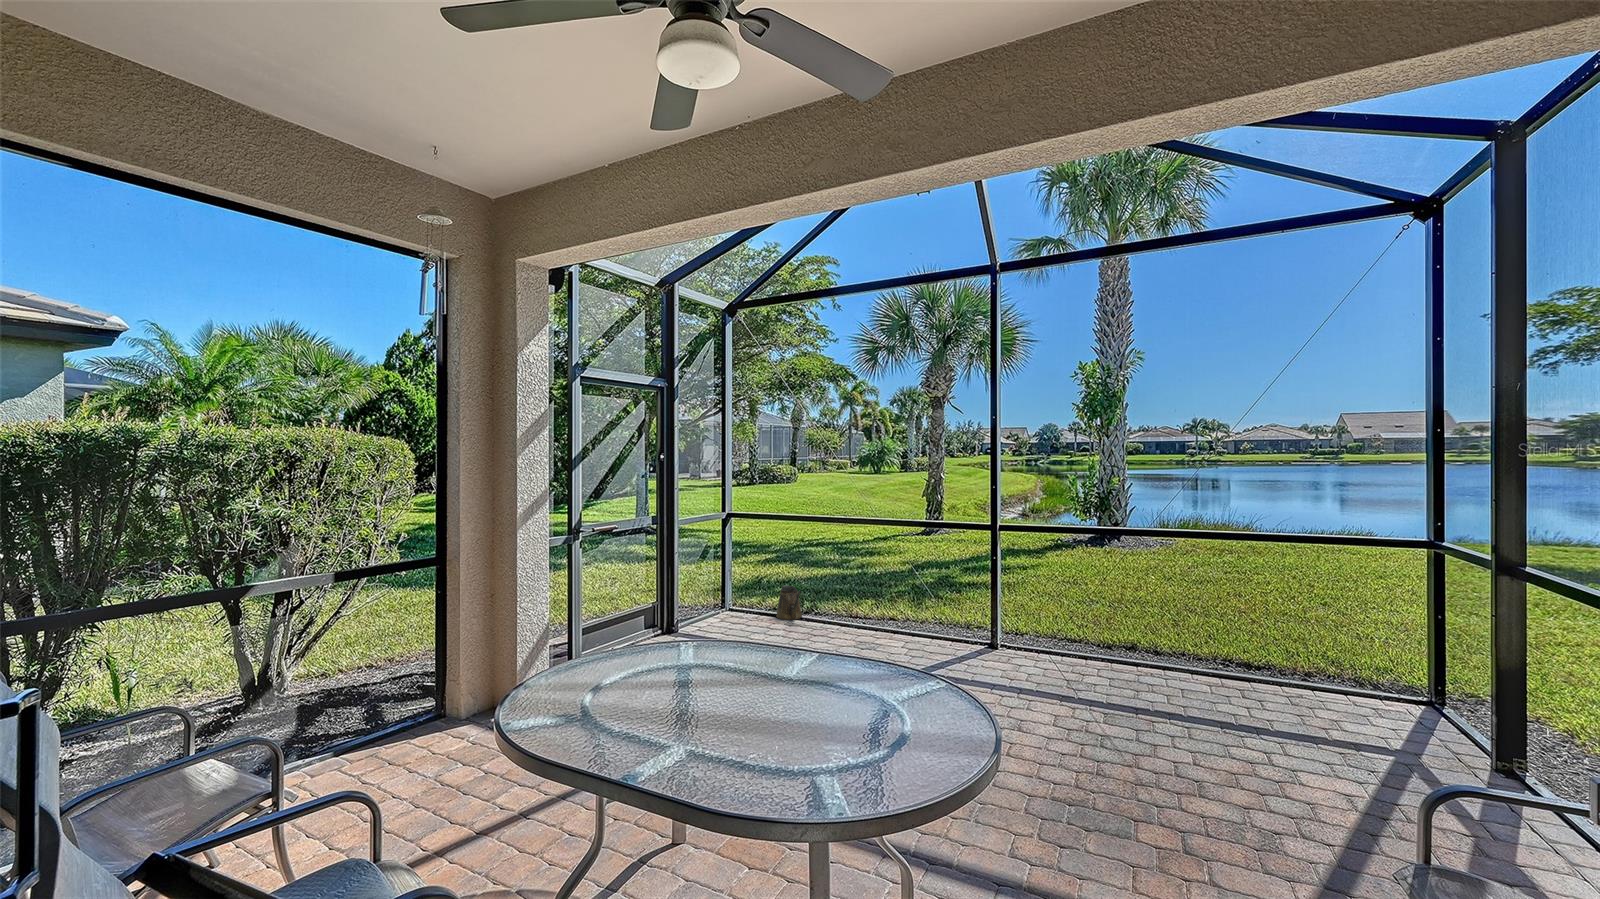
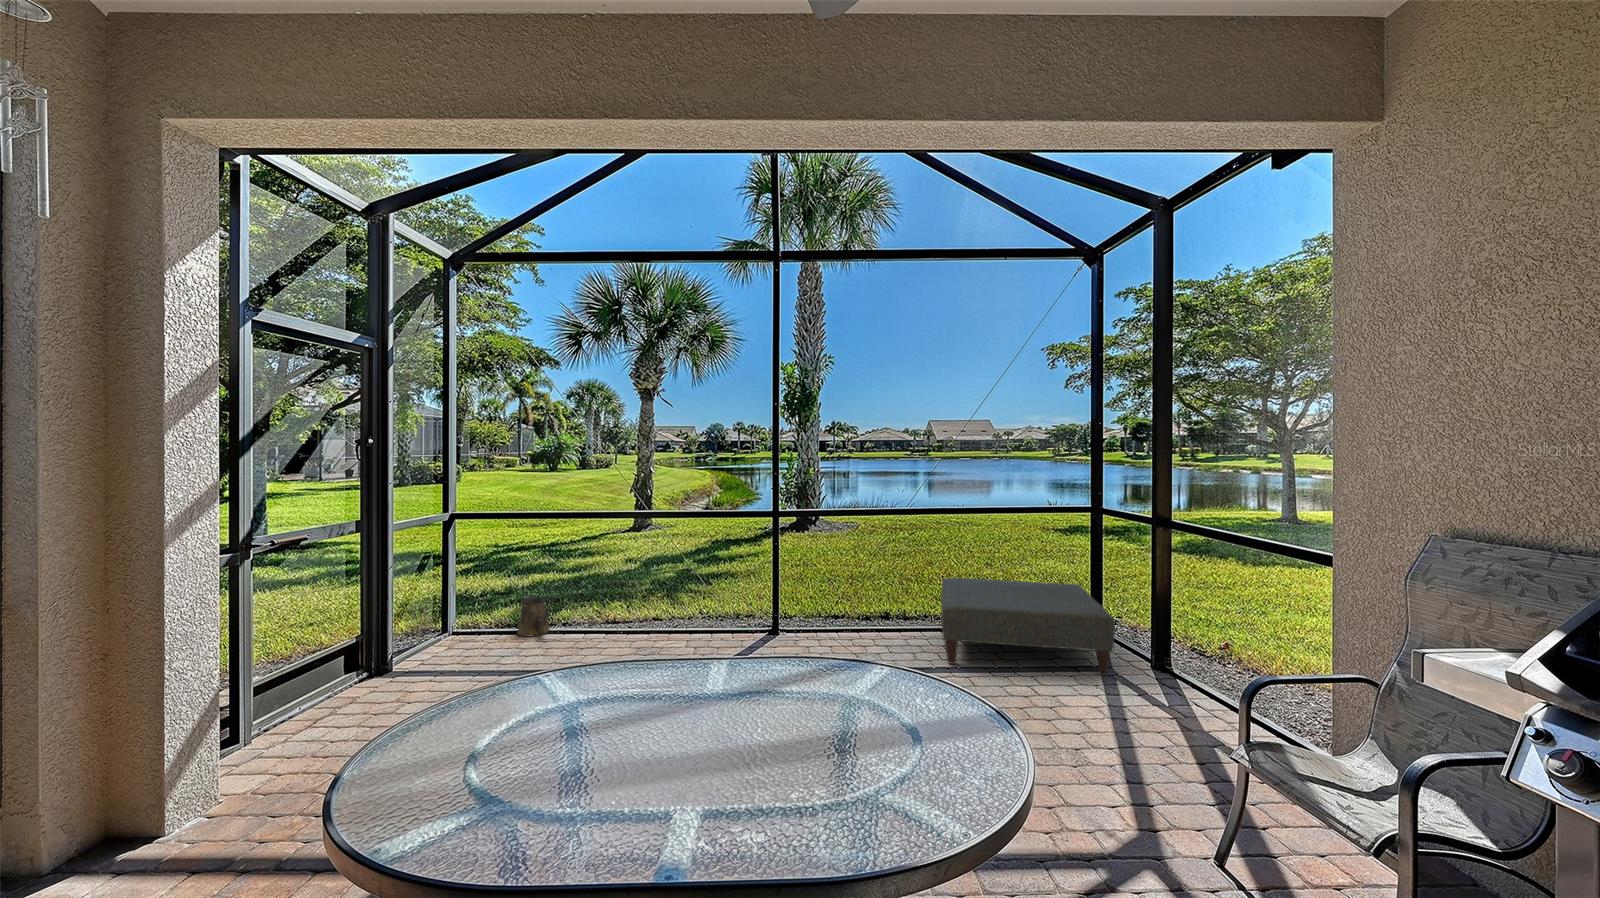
ottoman: none [1164,614,1411,765] -> present [941,578,1115,675]

